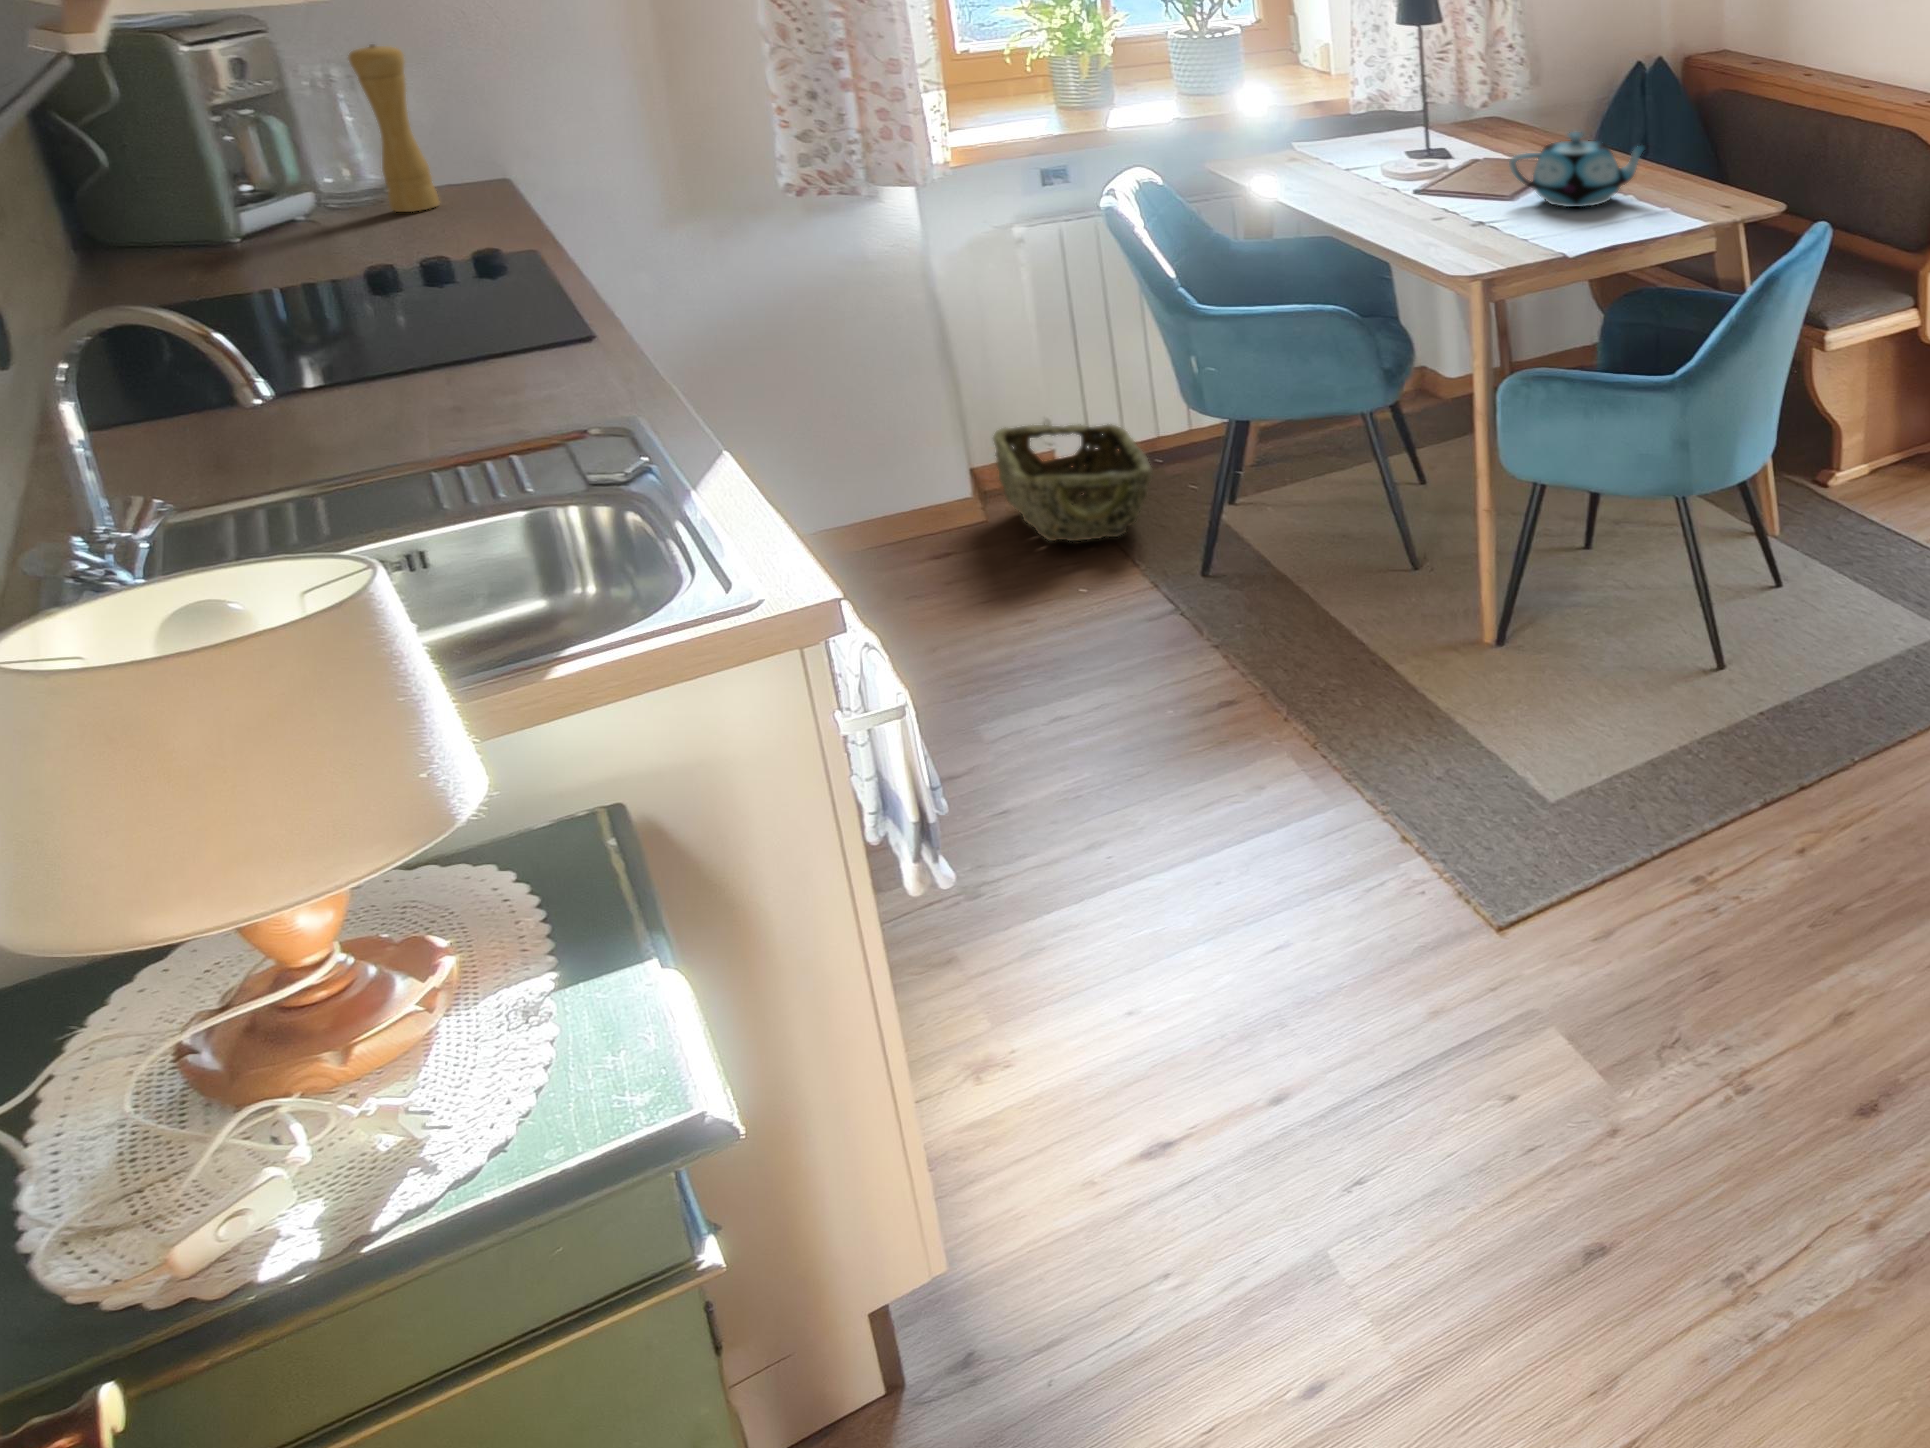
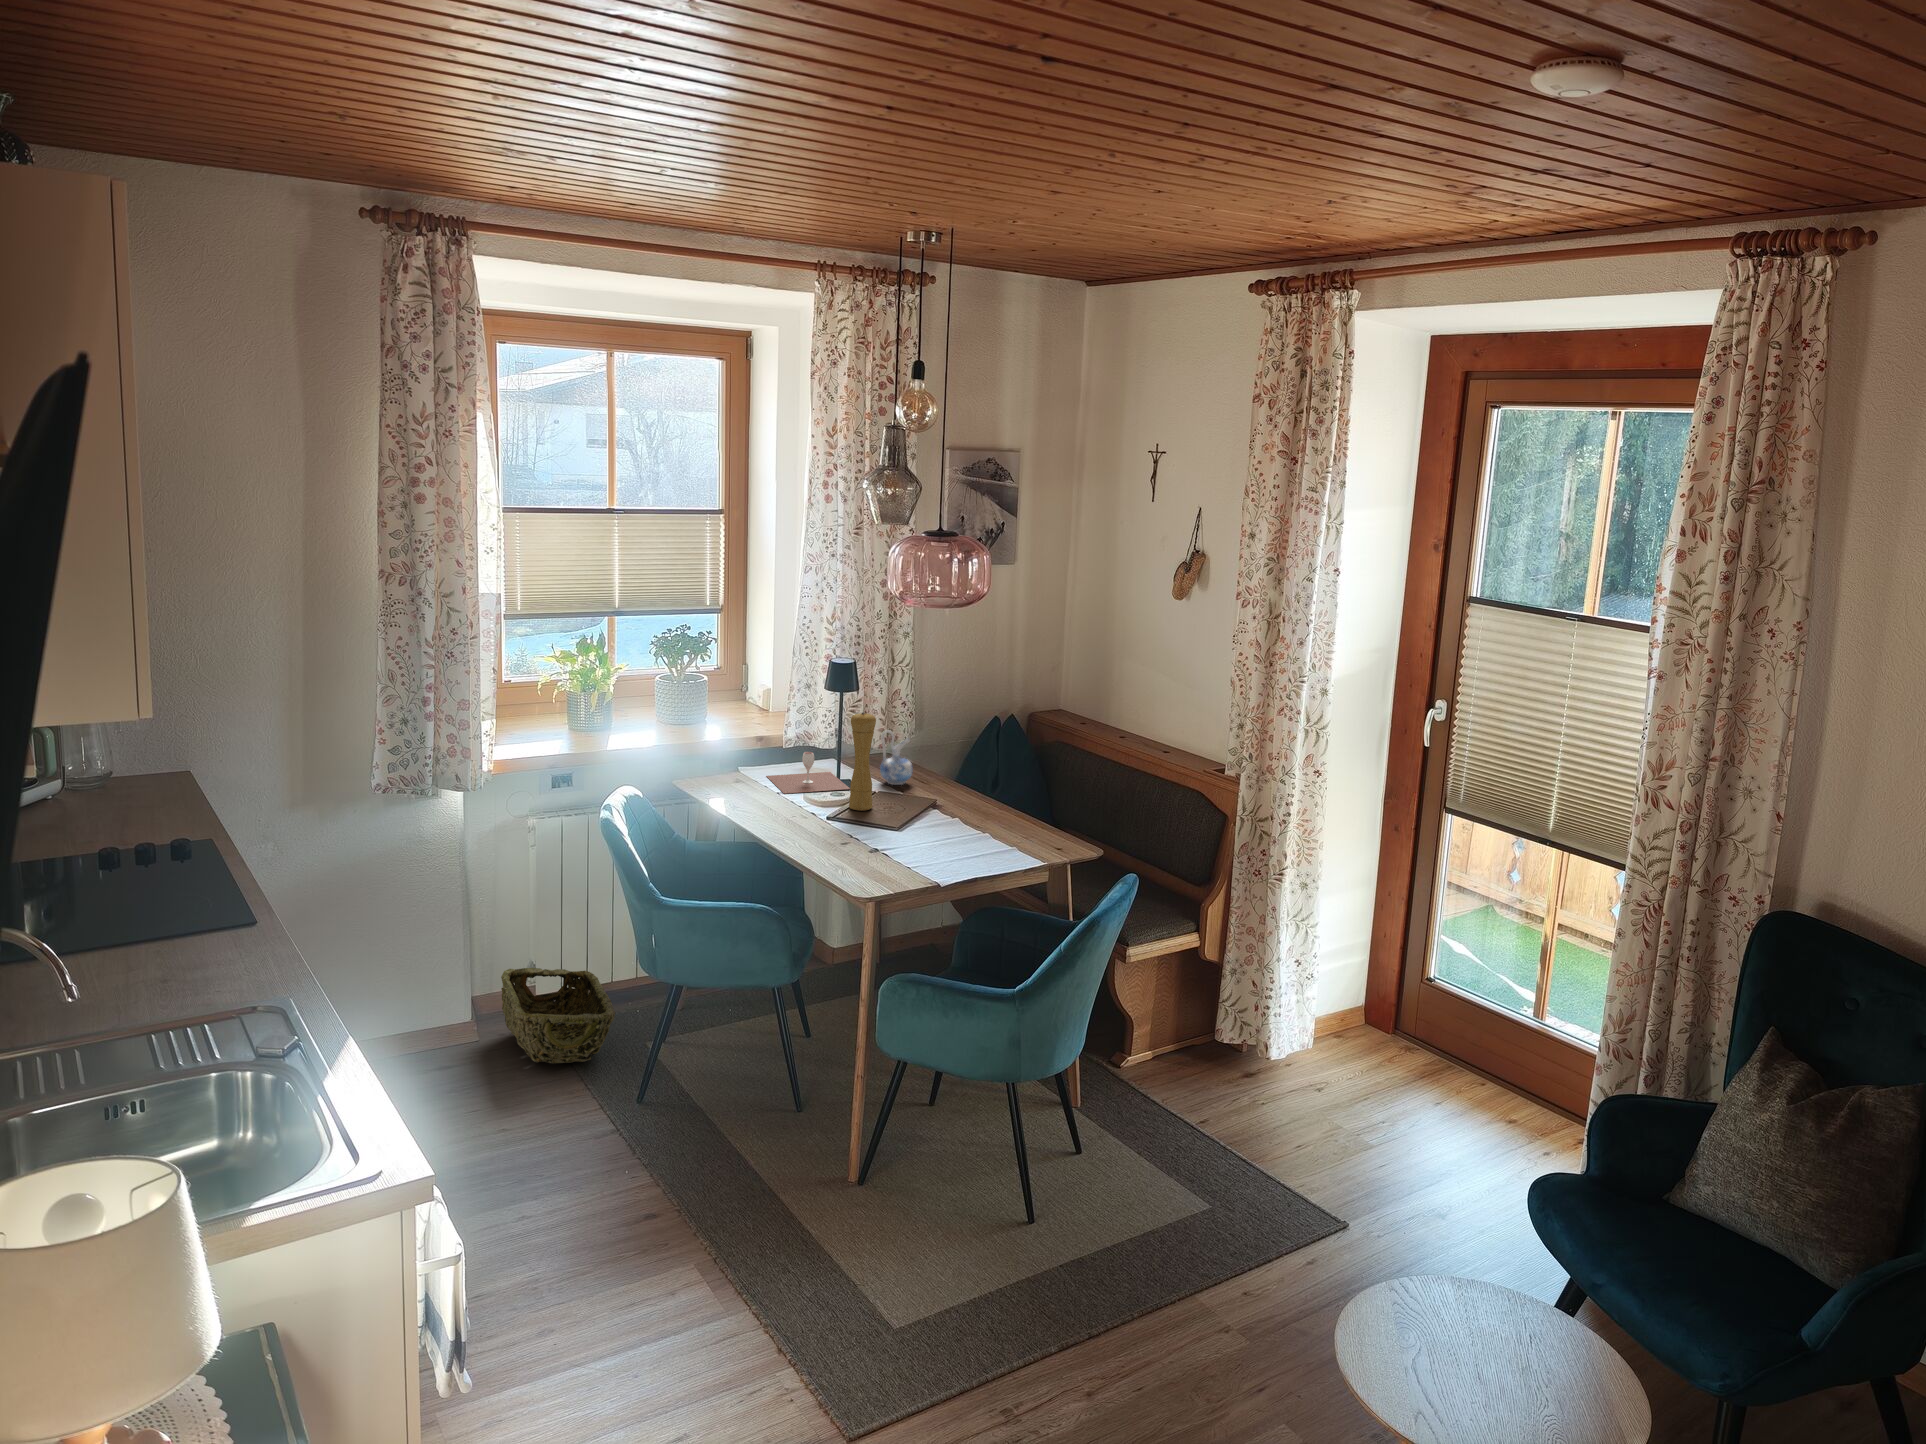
pepper mill: present [348,44,439,212] -> present [849,712,876,811]
ceramic pitcher: none [1481,75,1528,148] -> present [880,730,913,785]
wine glass: none [1330,111,1445,167] -> present [767,752,850,794]
teapot: present [1509,132,1648,207] -> none [900,787,1007,844]

